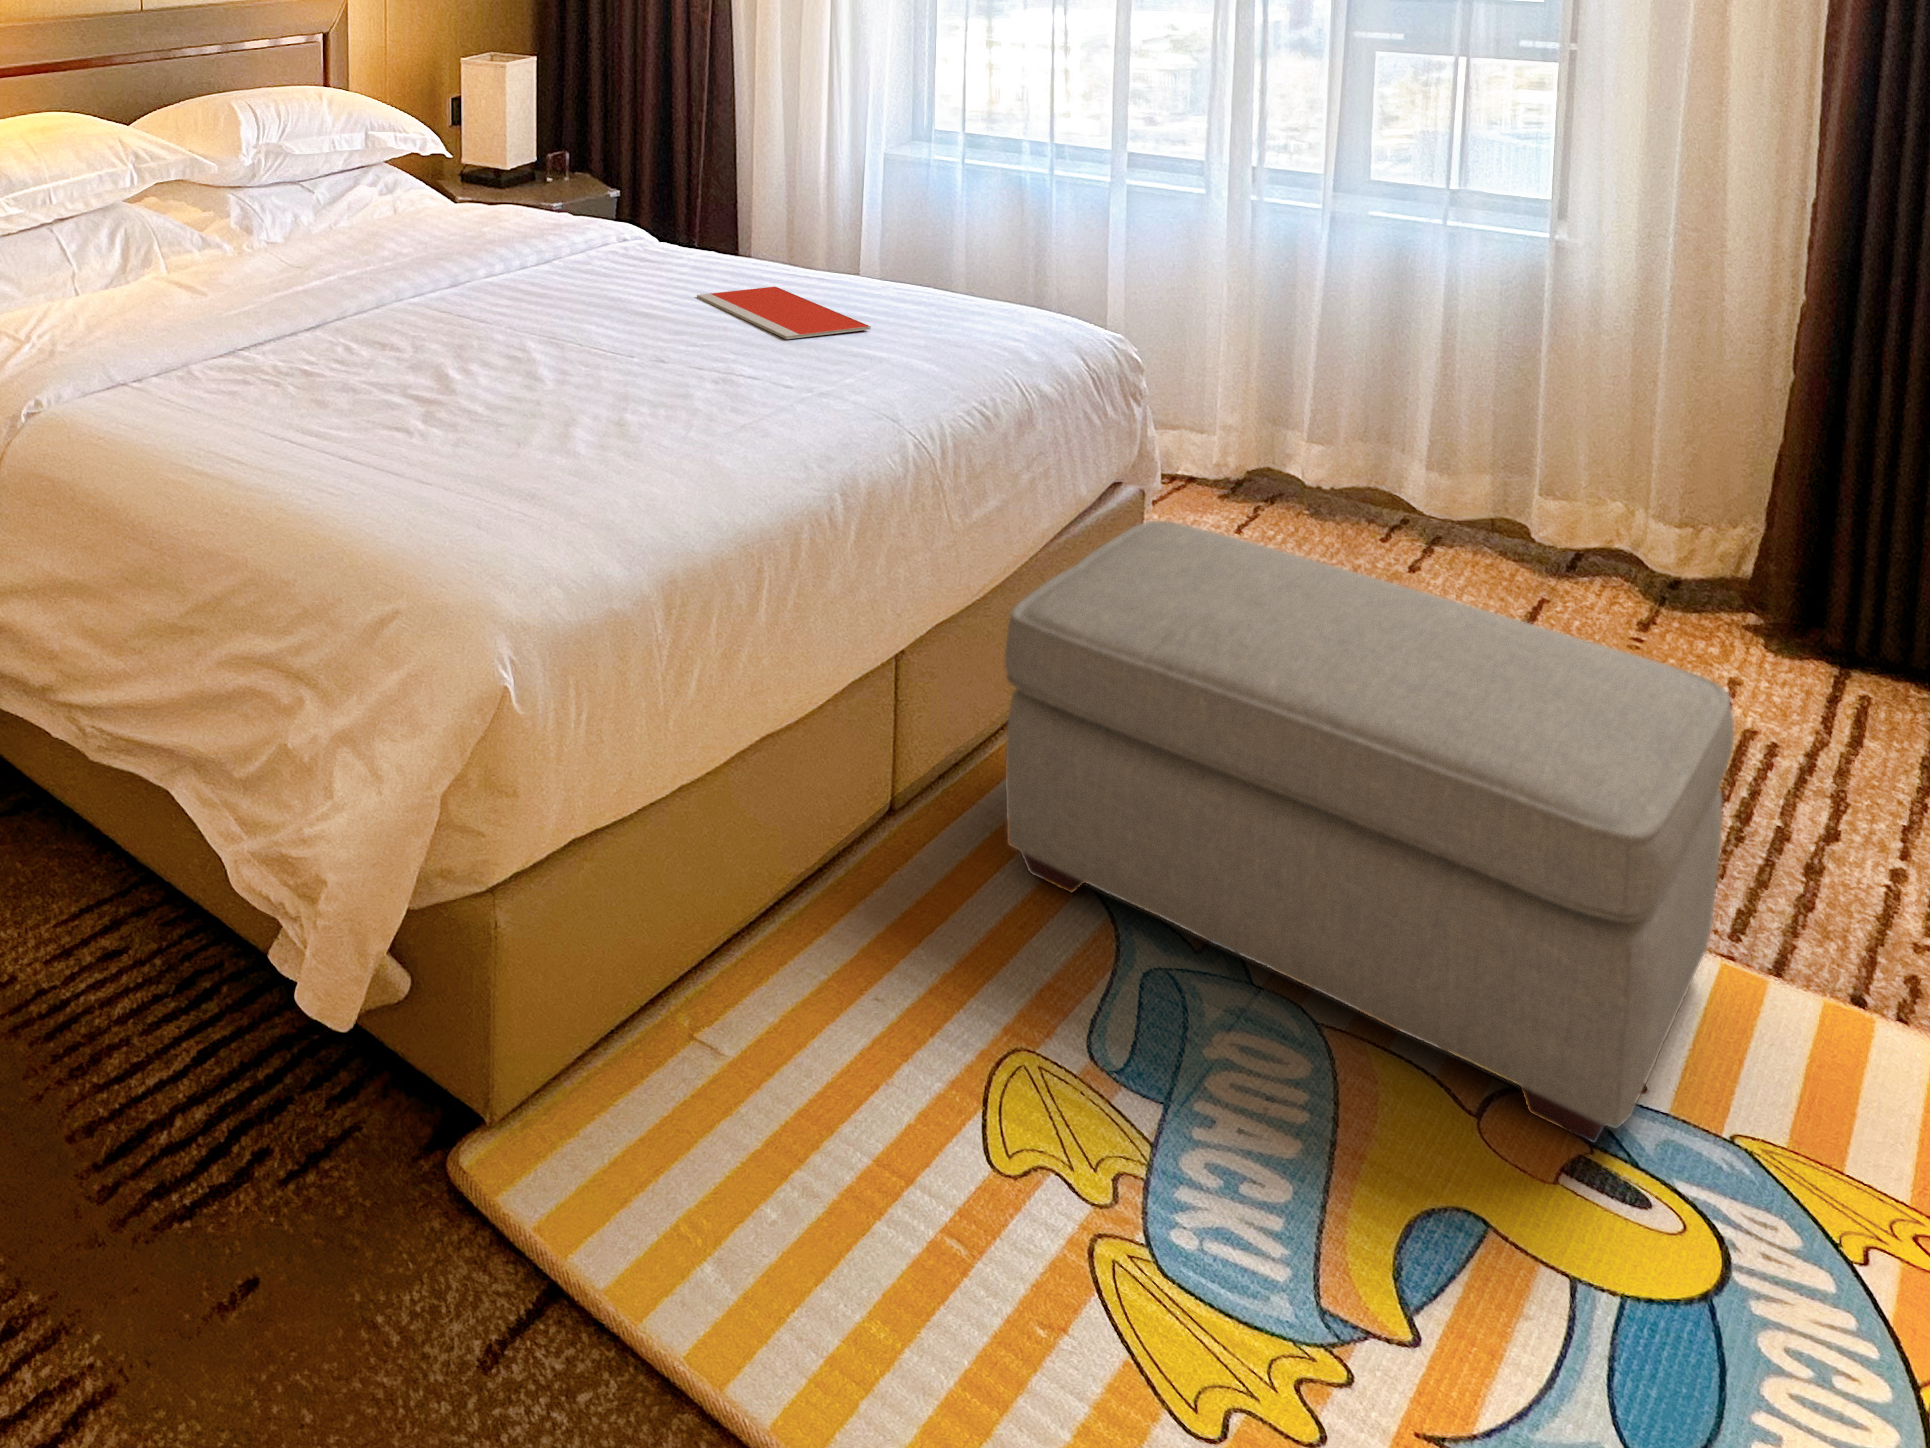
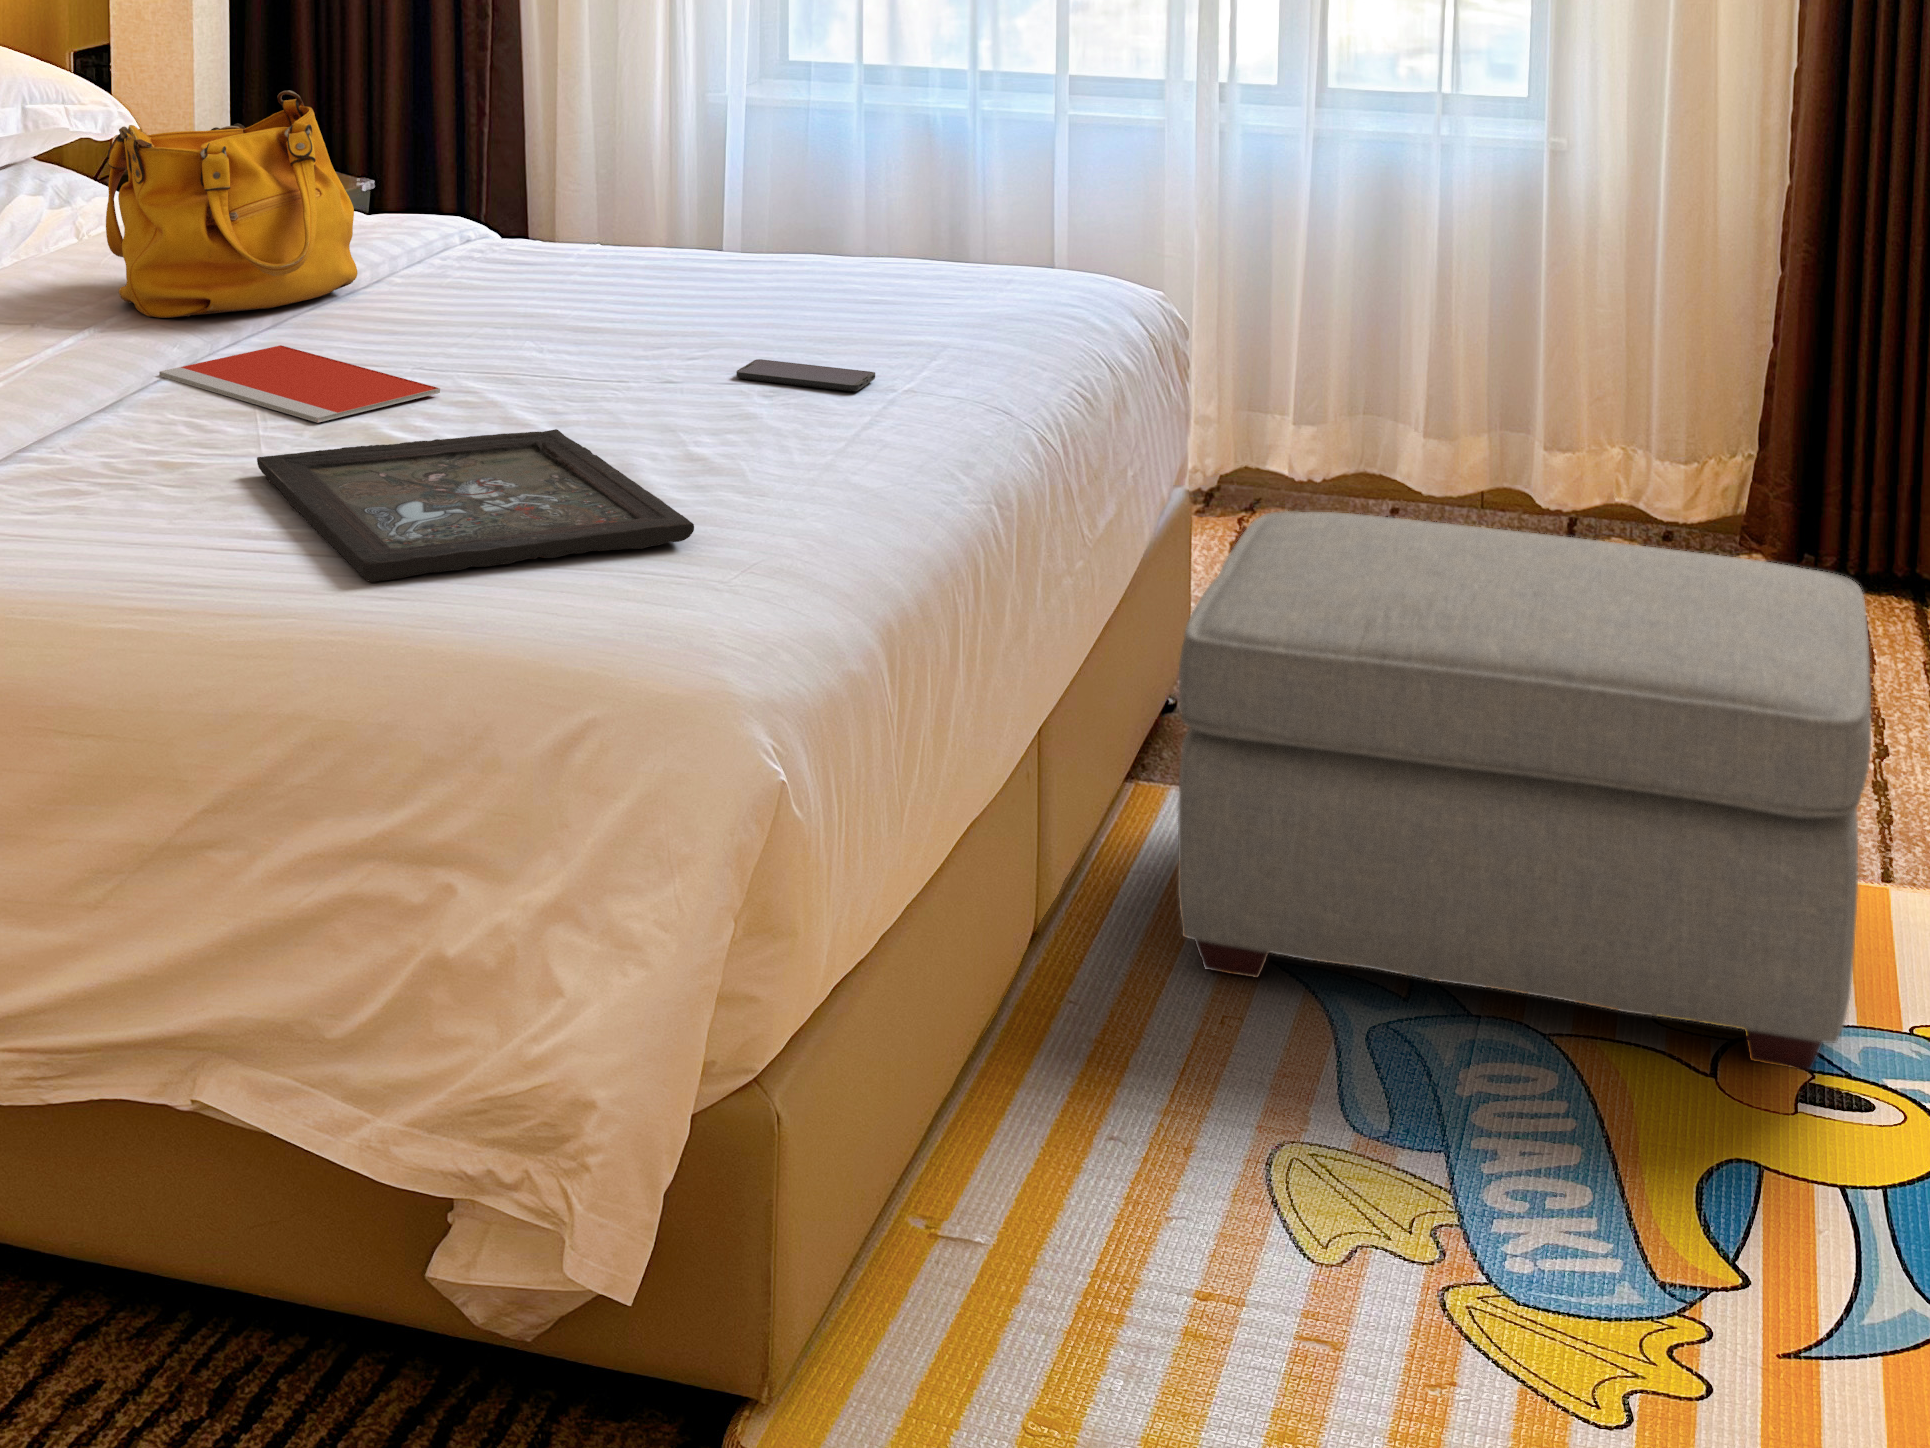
handbag: none [360,140,515,276] -> present [106,90,358,318]
notebook: present [697,287,871,339] -> present [159,345,440,423]
smartphone: none [704,351,803,385] -> present [736,359,875,391]
tray: none [312,379,551,485] -> present [257,429,694,582]

